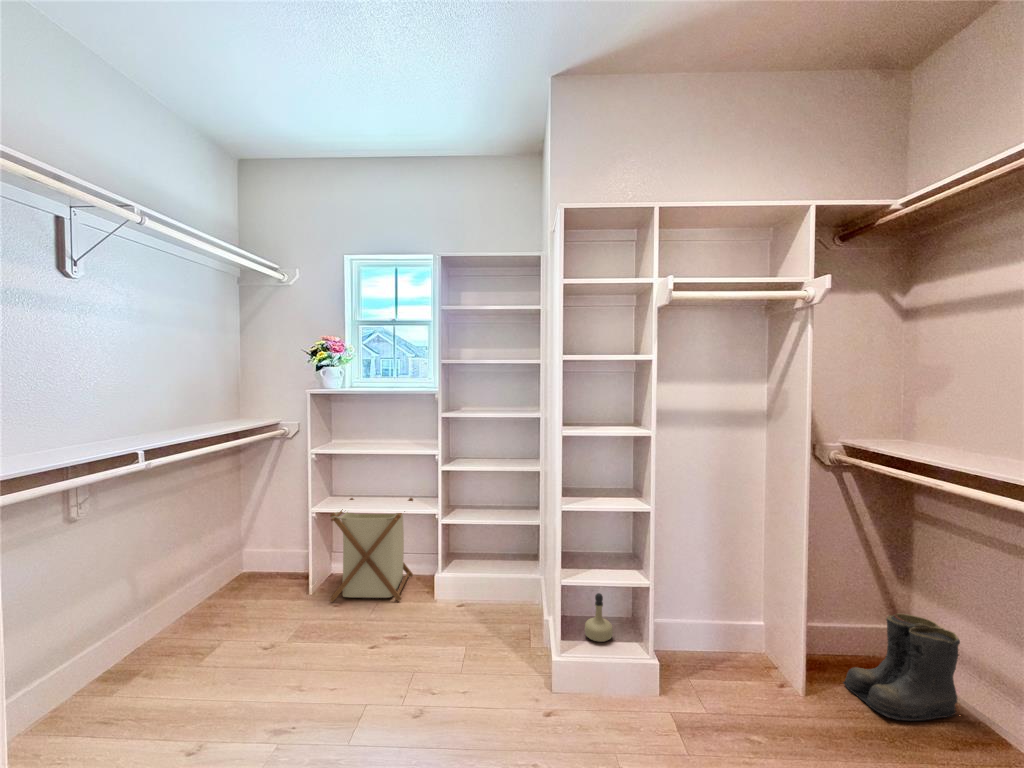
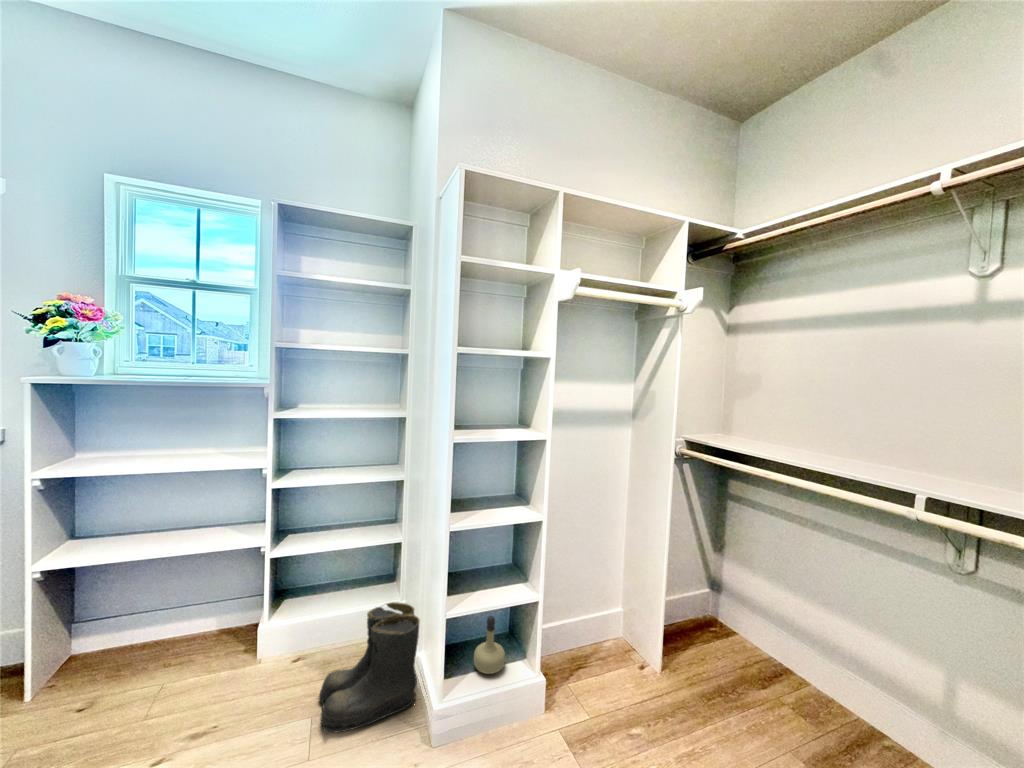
laundry basket: present [330,498,413,602] -> none [61,523,222,711]
boots: present [843,614,960,721] -> present [319,602,420,734]

